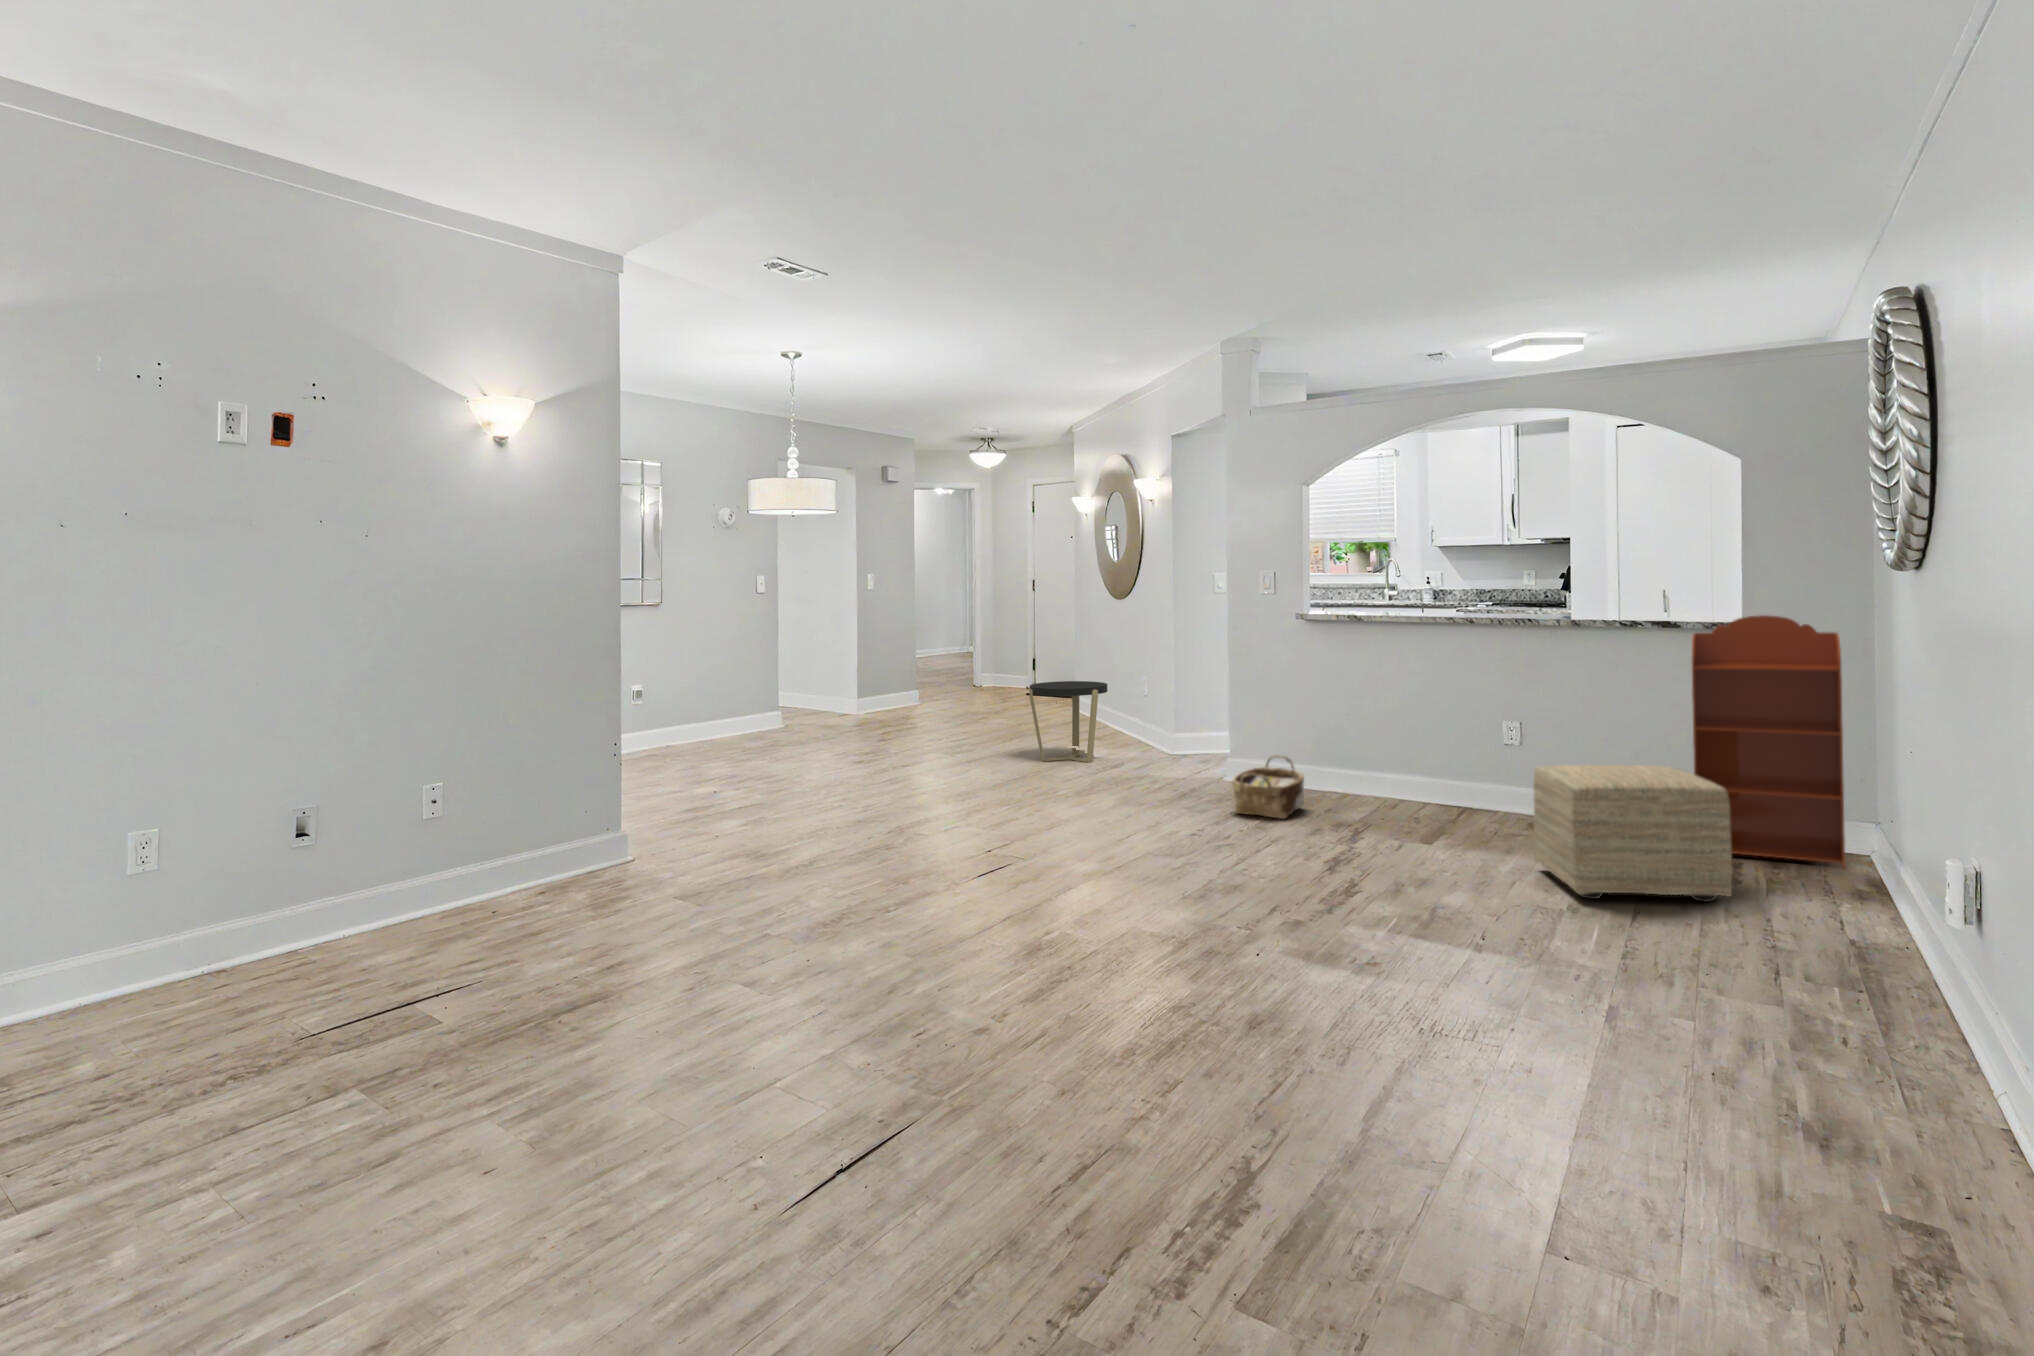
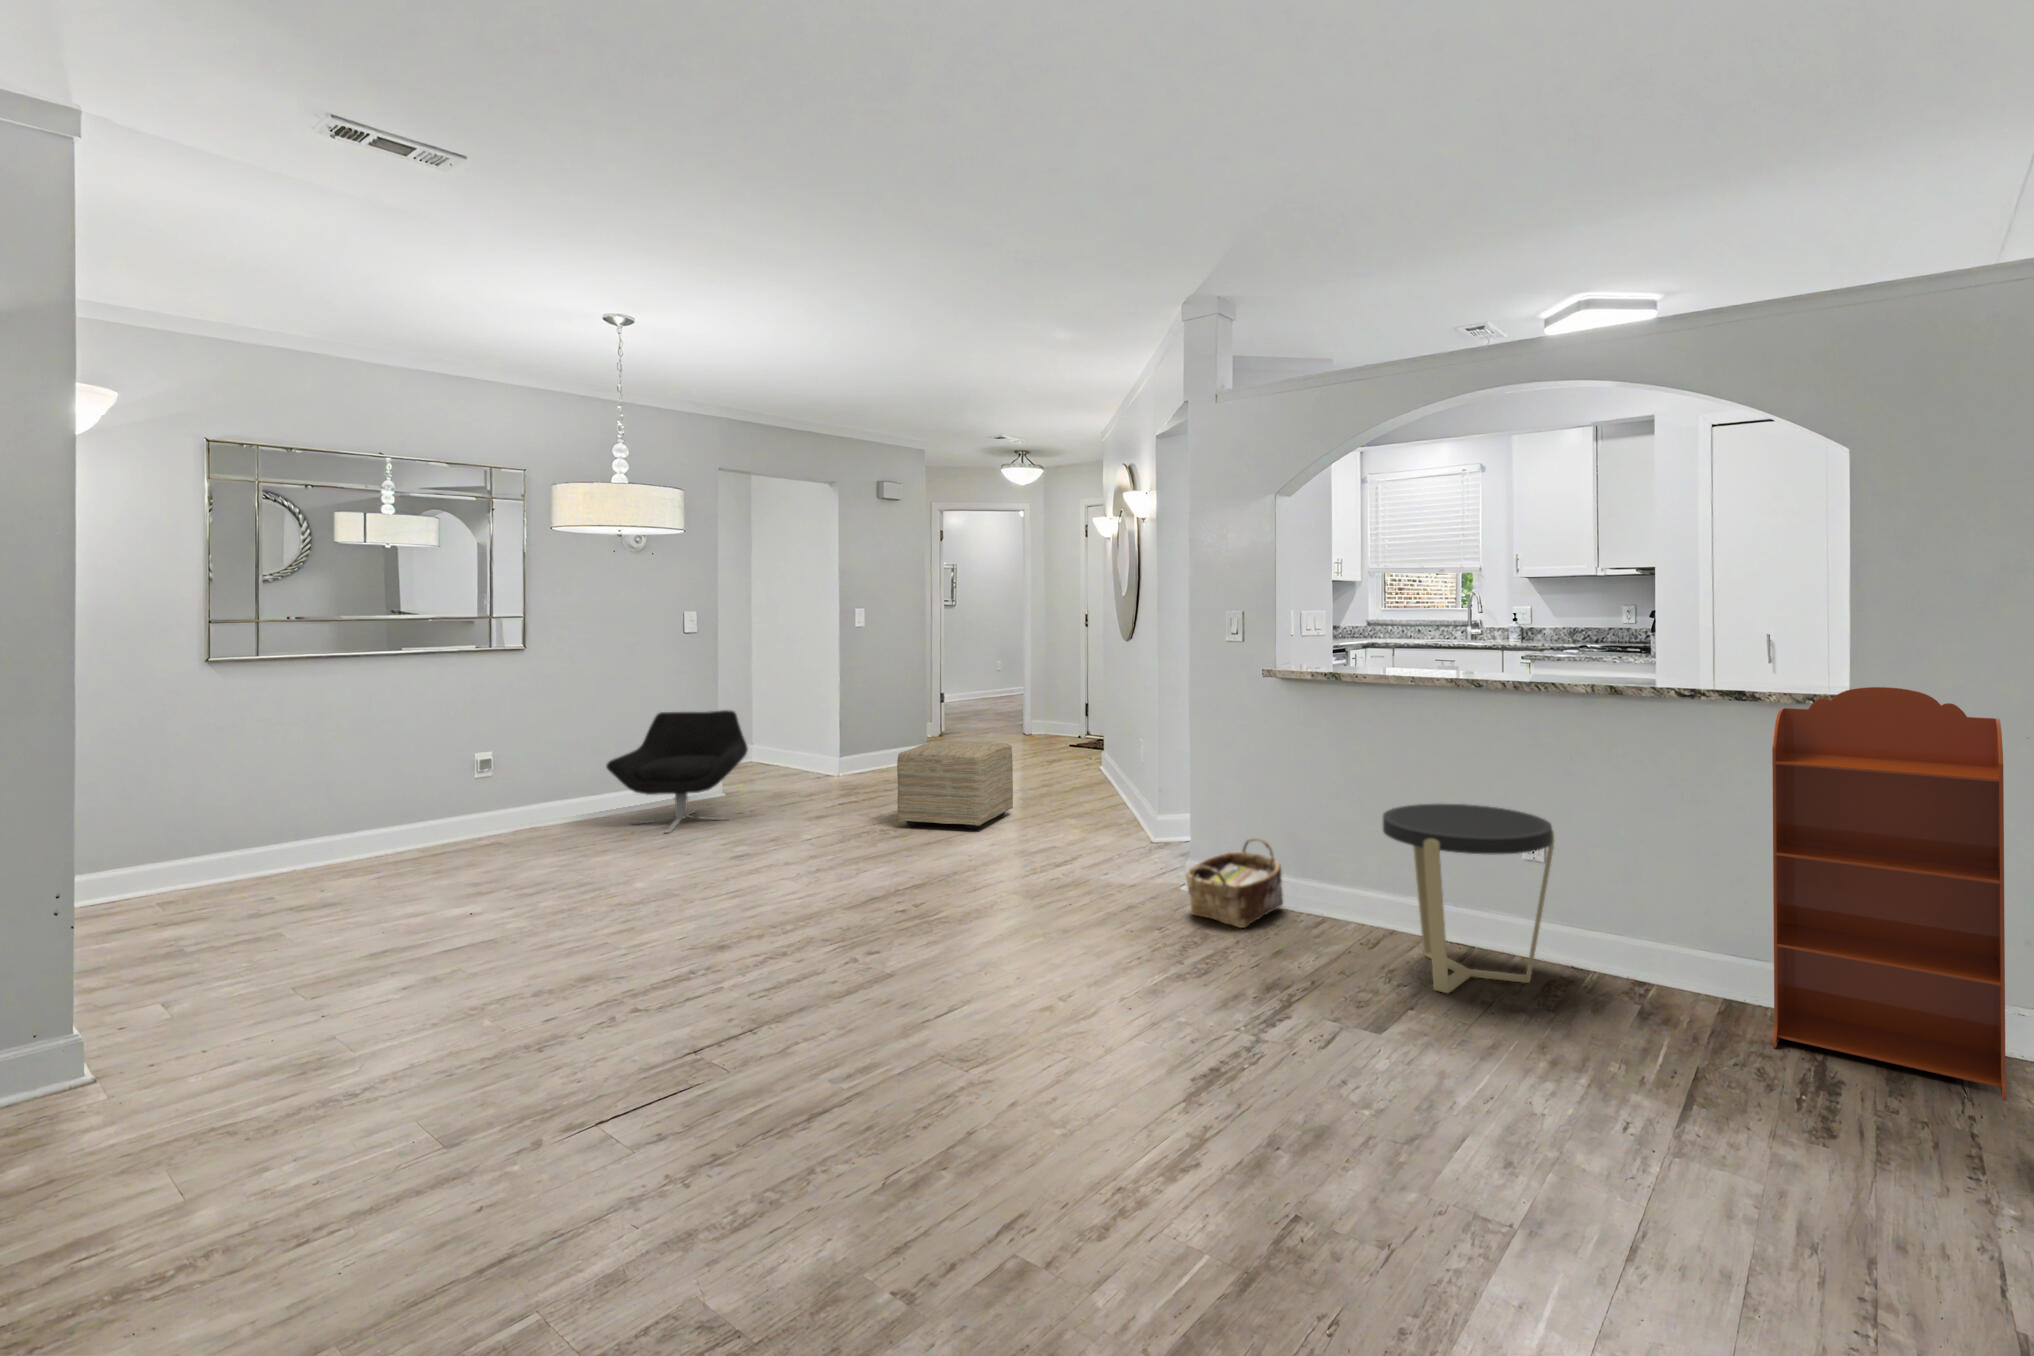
side table: present [1029,681,1107,763] -> present [1383,804,1554,993]
lounge chair: none [664,682,774,786] -> present [606,710,748,833]
ottoman: present [1533,765,1732,902] -> present [897,741,1013,829]

